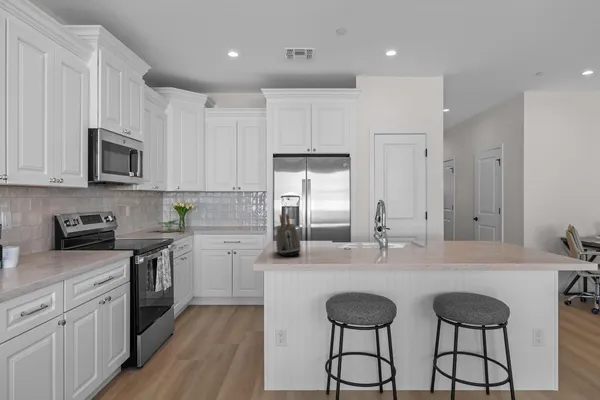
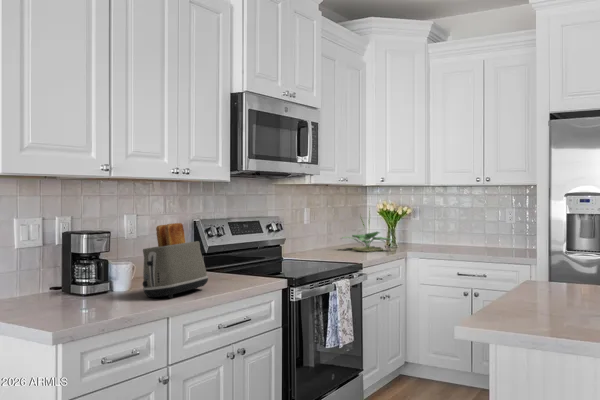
toaster: present [276,214,301,256] -> present [143,223,208,298]

